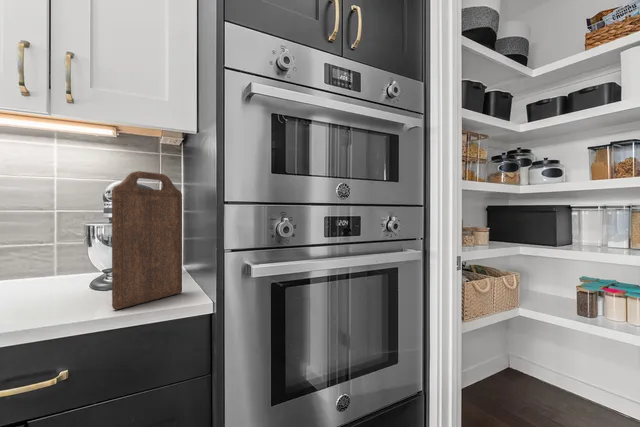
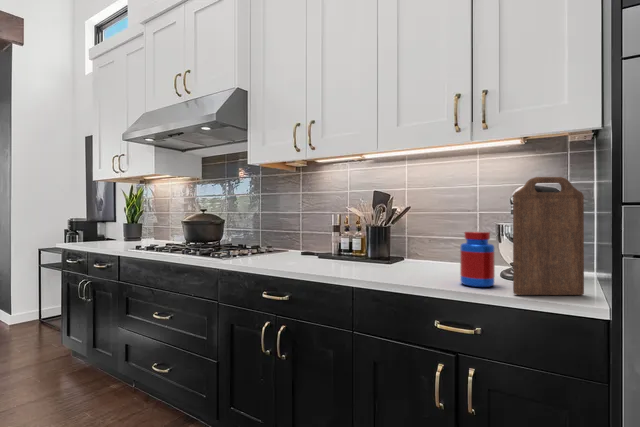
jar: none [33,236,86,311] -> present [460,231,495,287]

